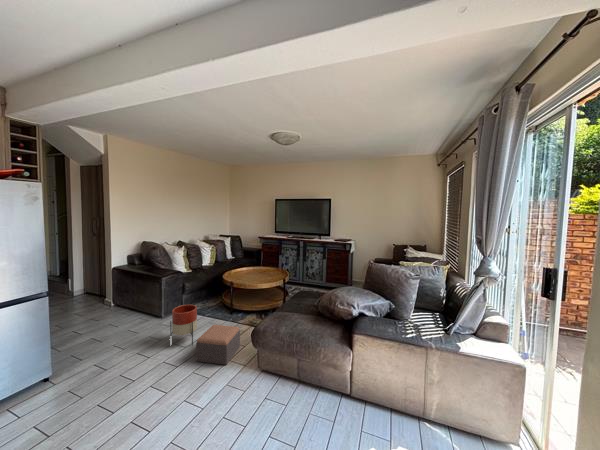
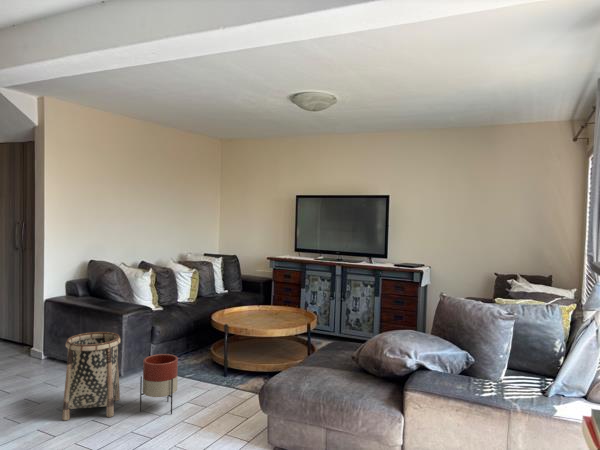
basket: none [112,291,158,356] -> present [62,332,120,420]
footstool: present [196,325,240,365] -> none [180,384,242,440]

